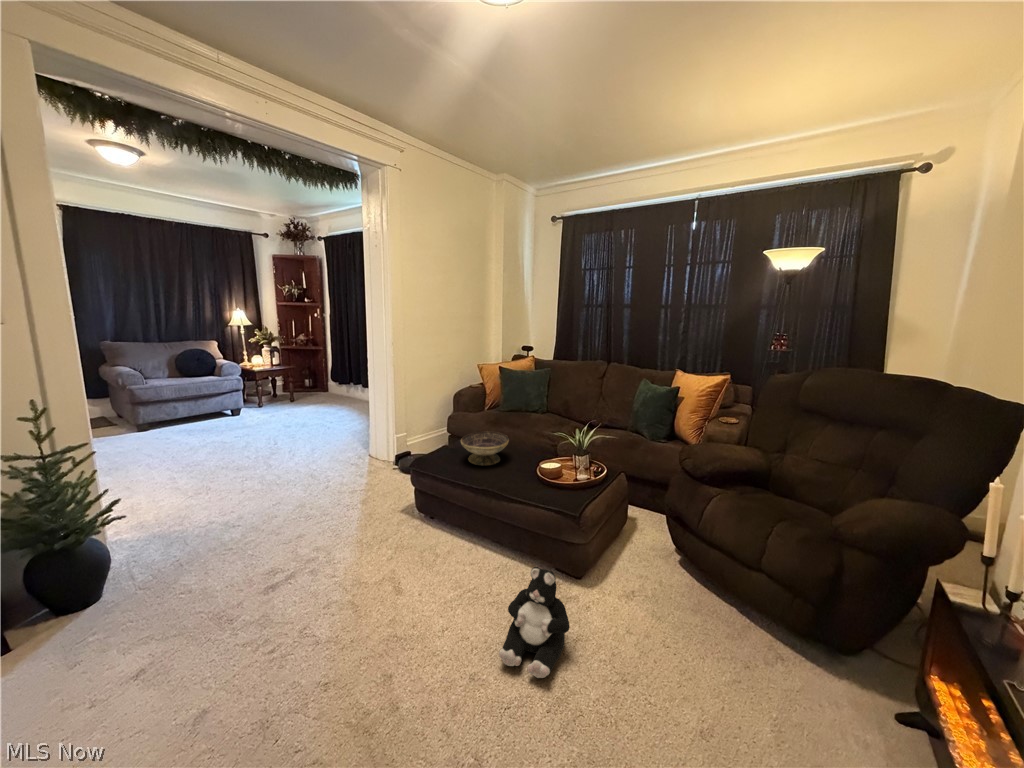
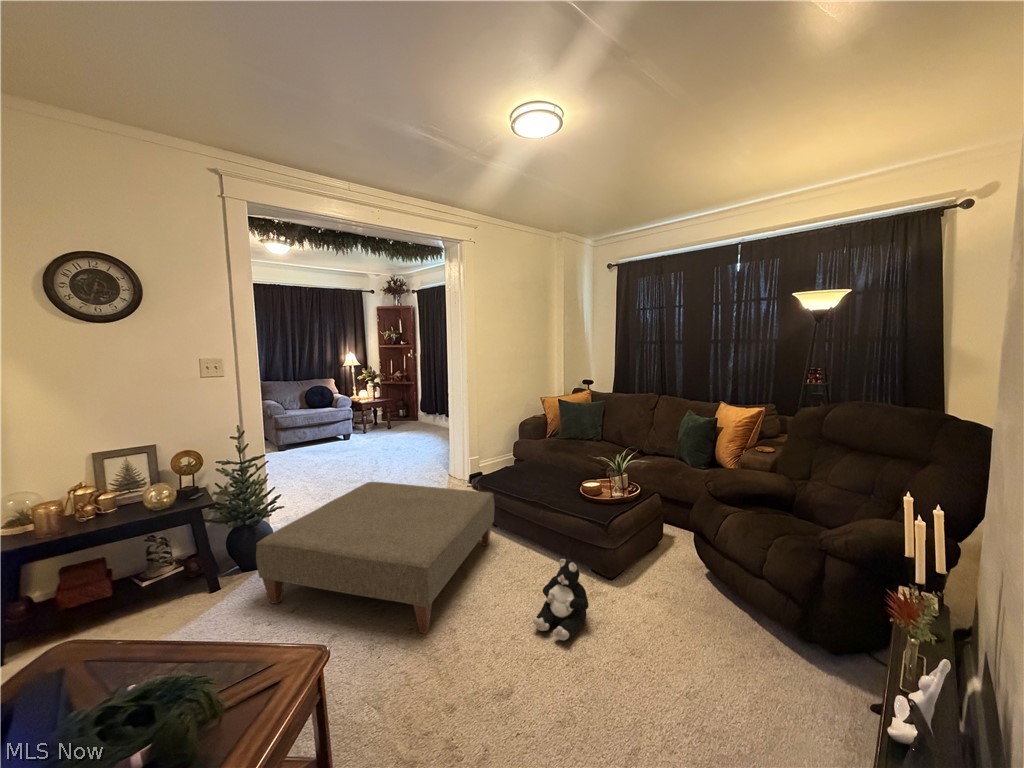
decorative bowl: present [461,431,509,465] -> none [518,455,557,483]
ottoman: none [60,472,434,692] -> present [256,482,494,633]

